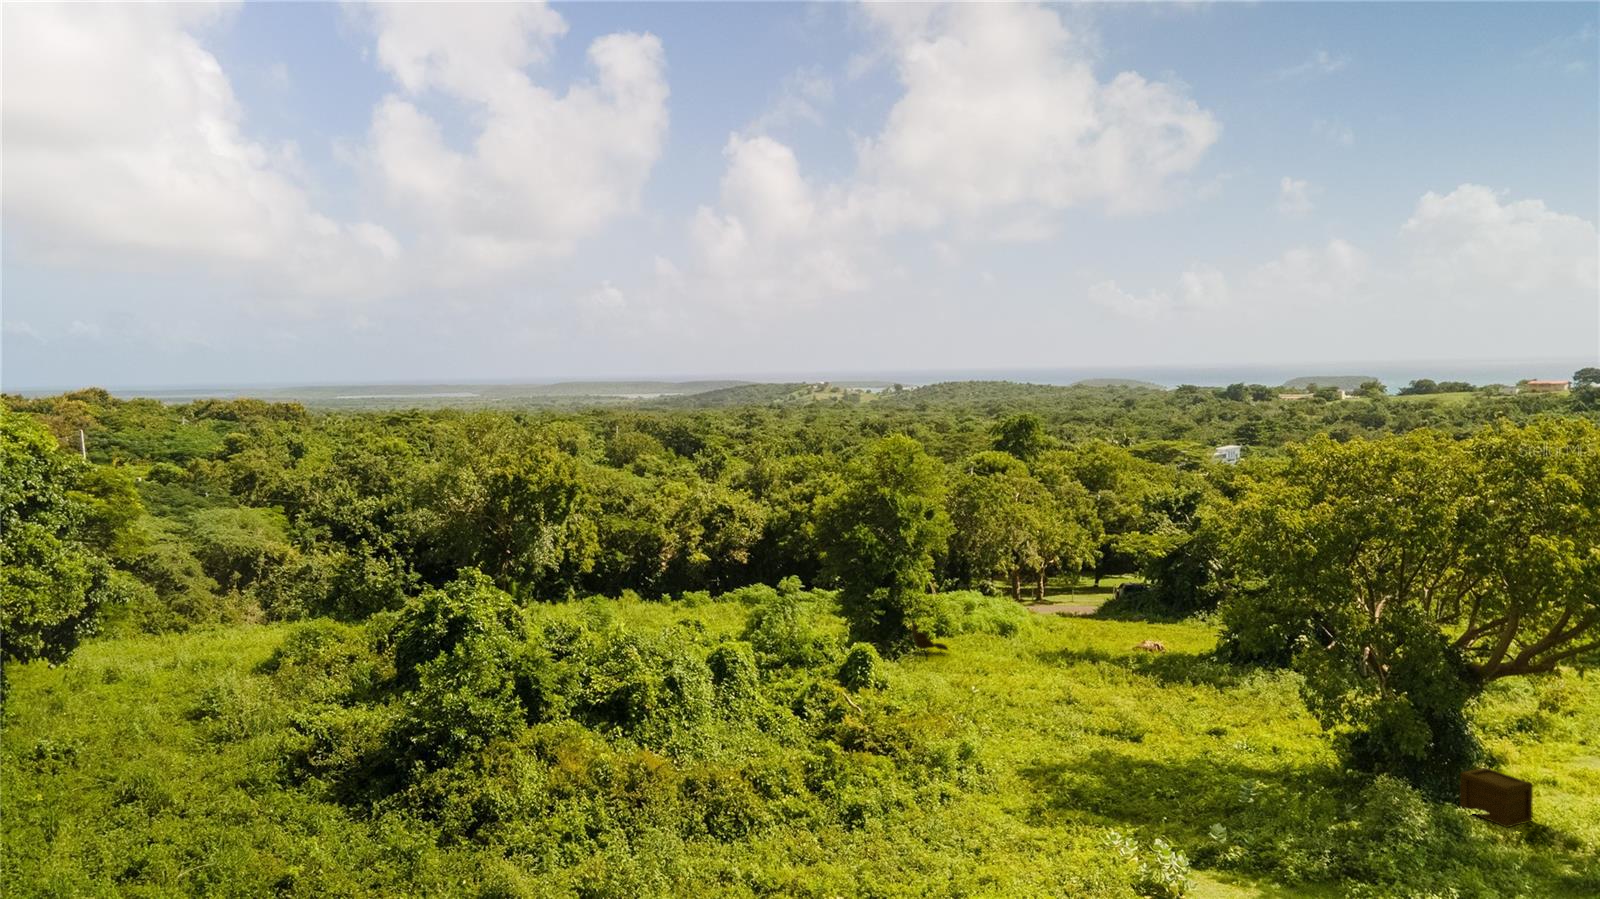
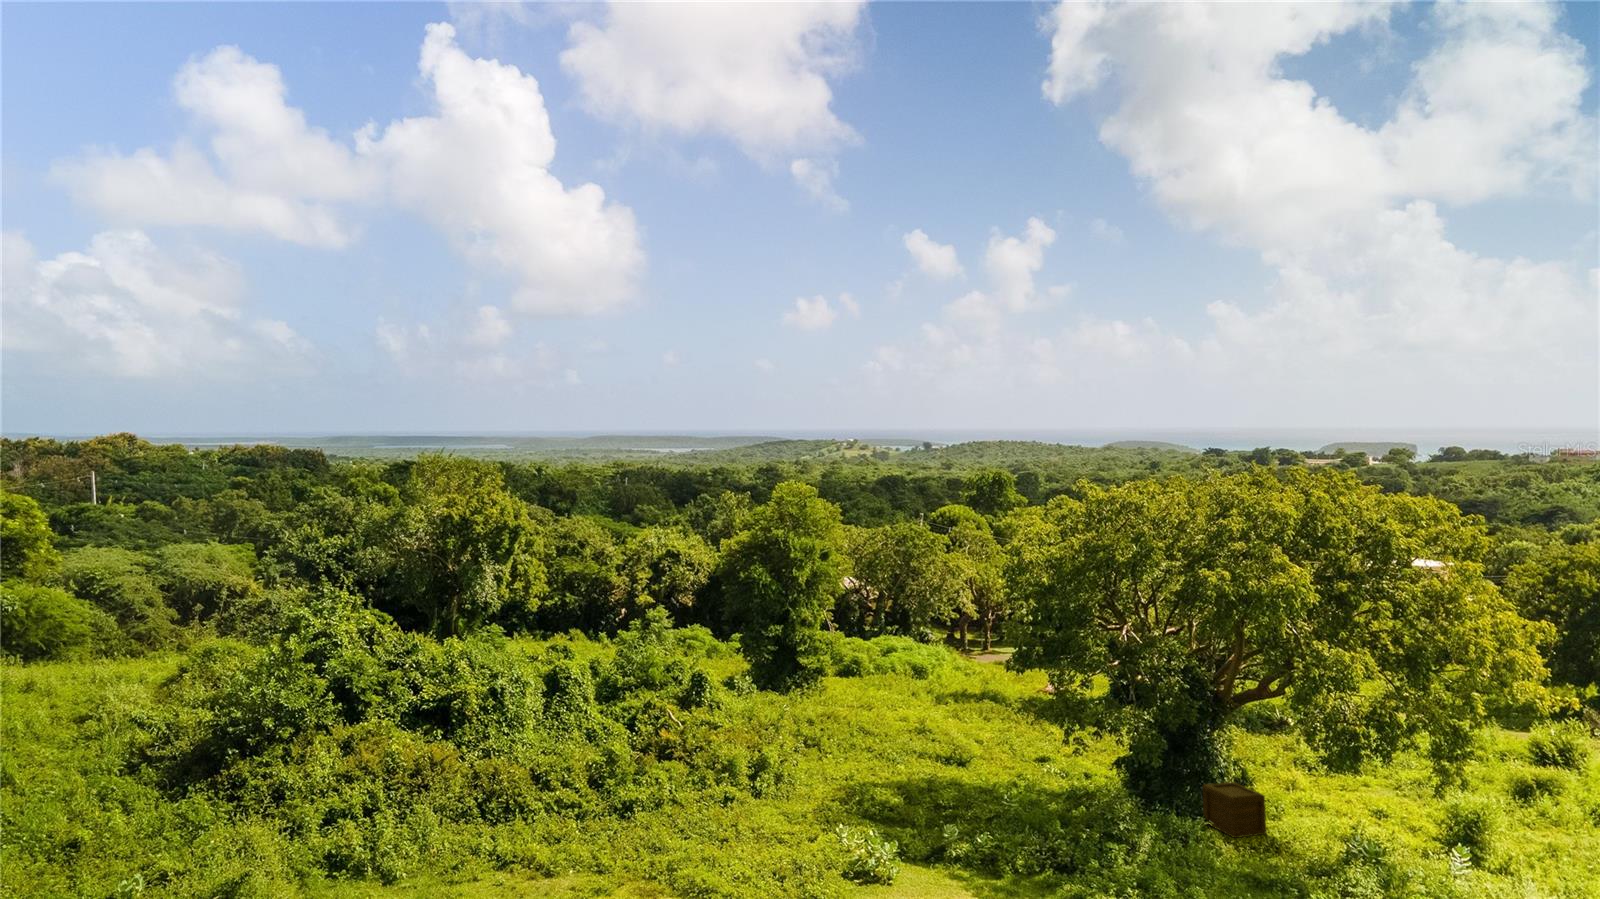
lounge chair: present [912,622,948,654] -> none [802,656,837,692]

